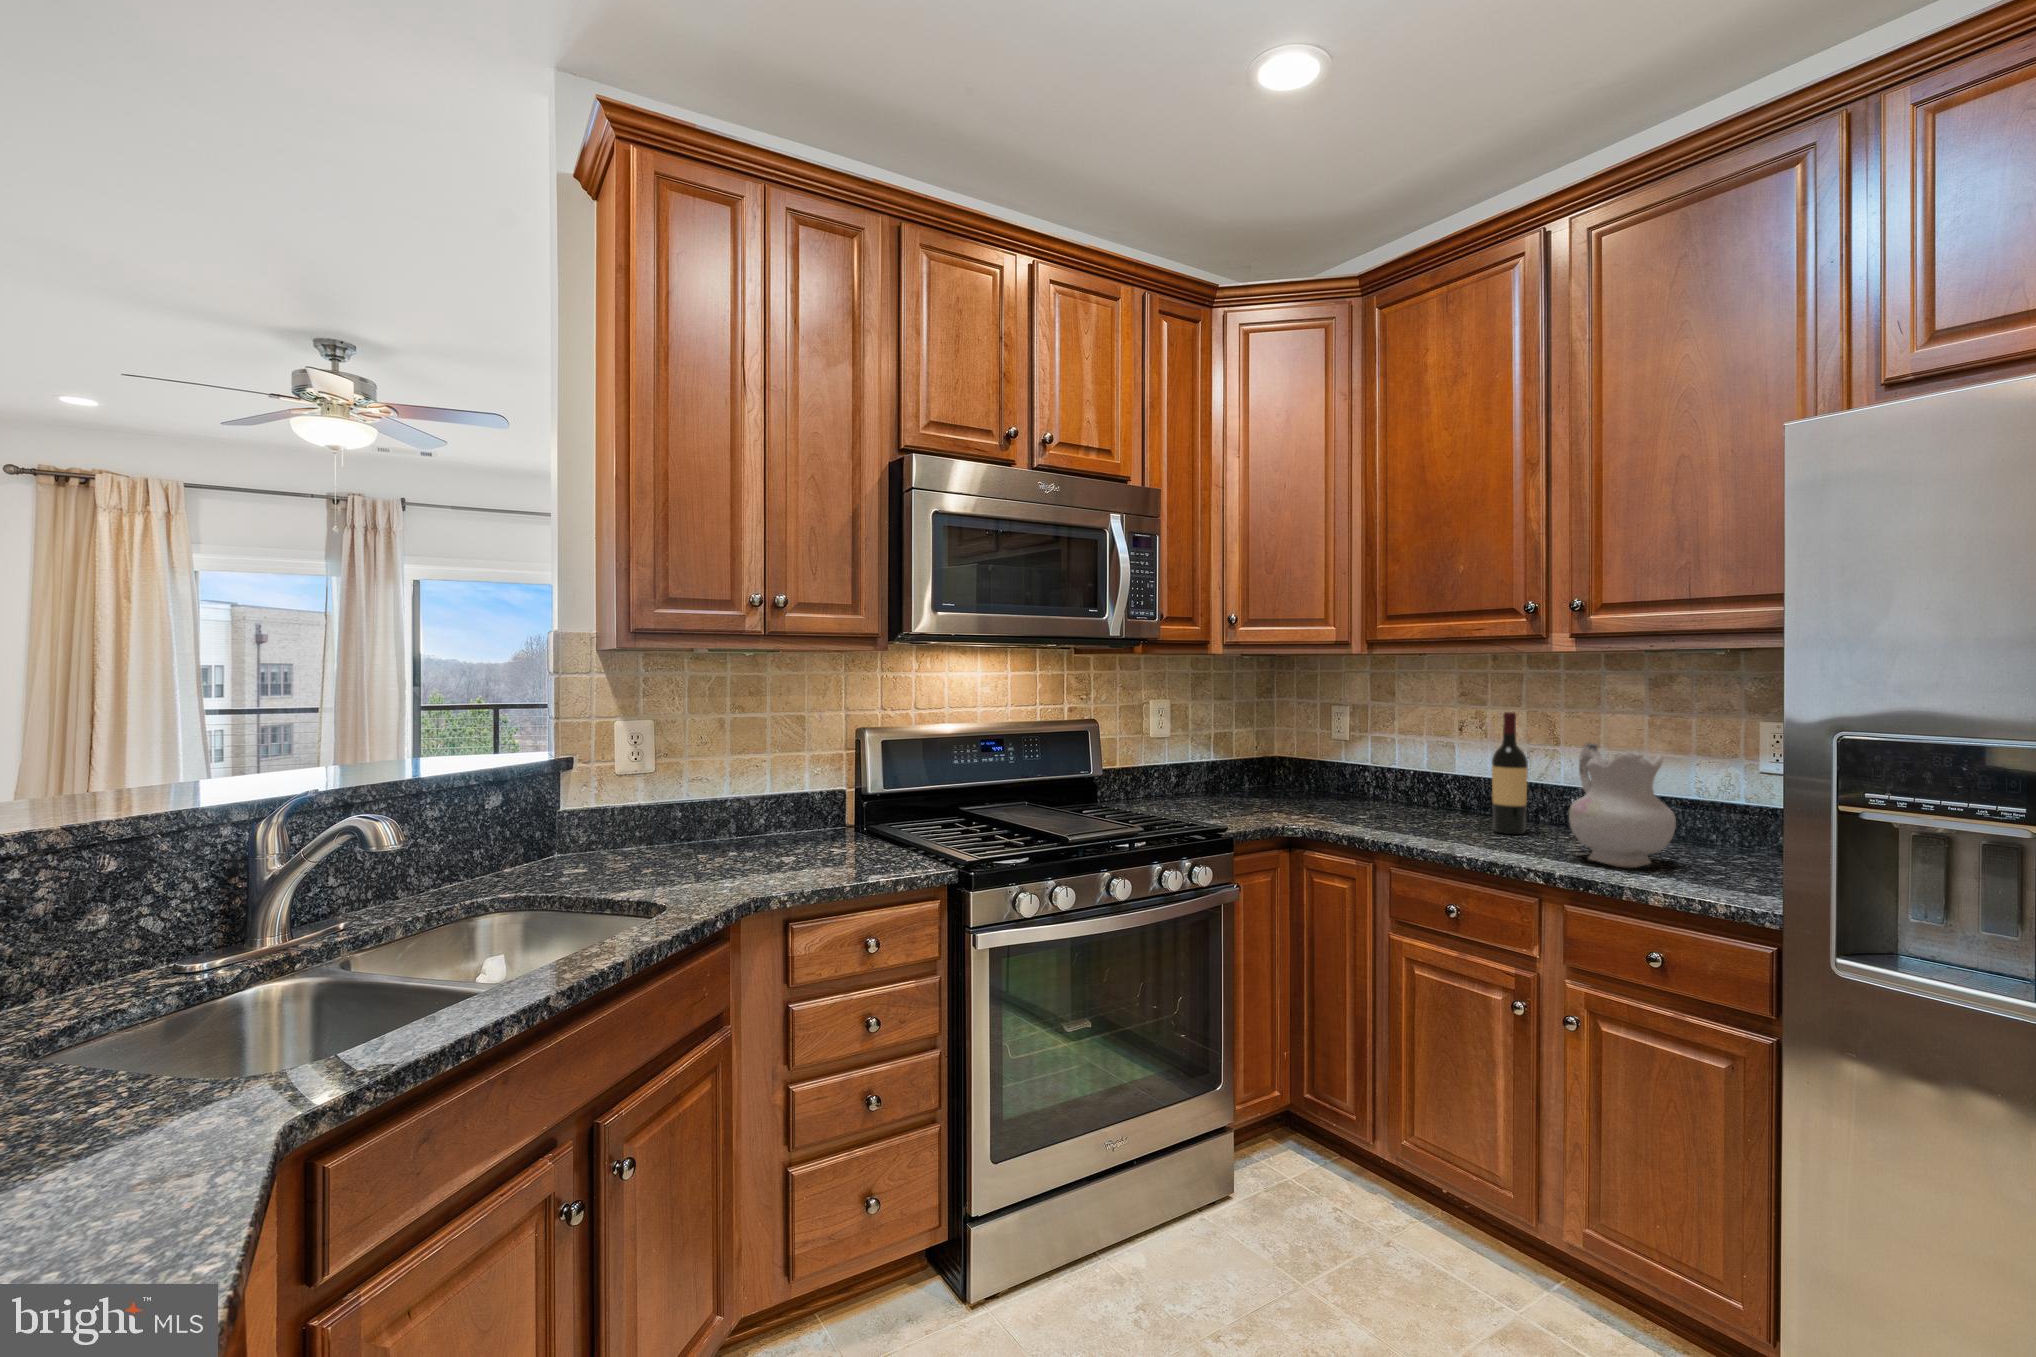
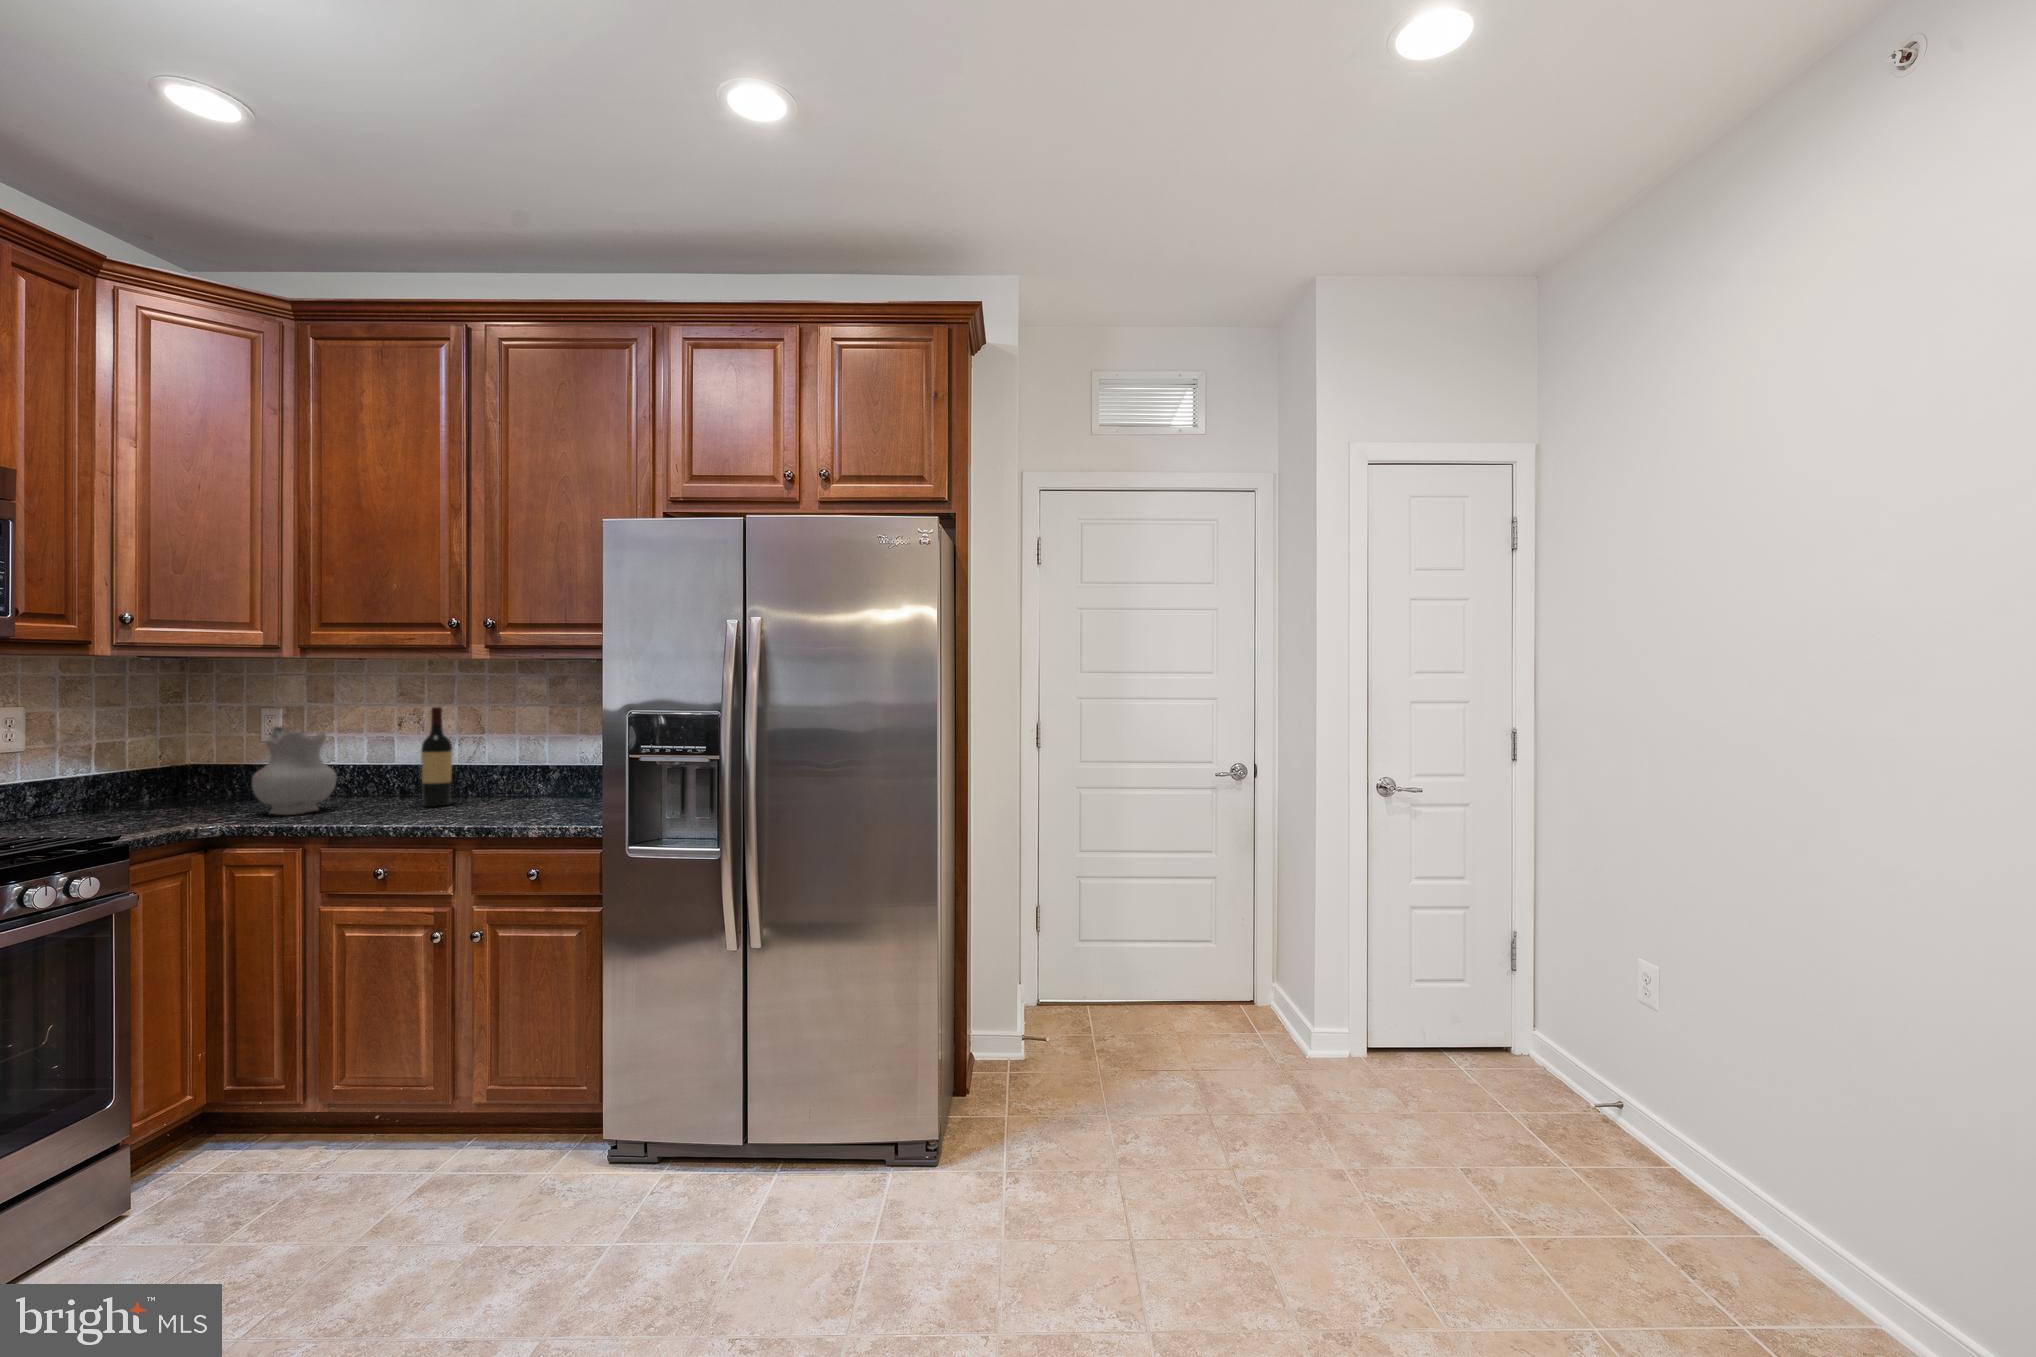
ceramic pitcher: present [1569,743,1676,868] -> present [252,726,337,815]

